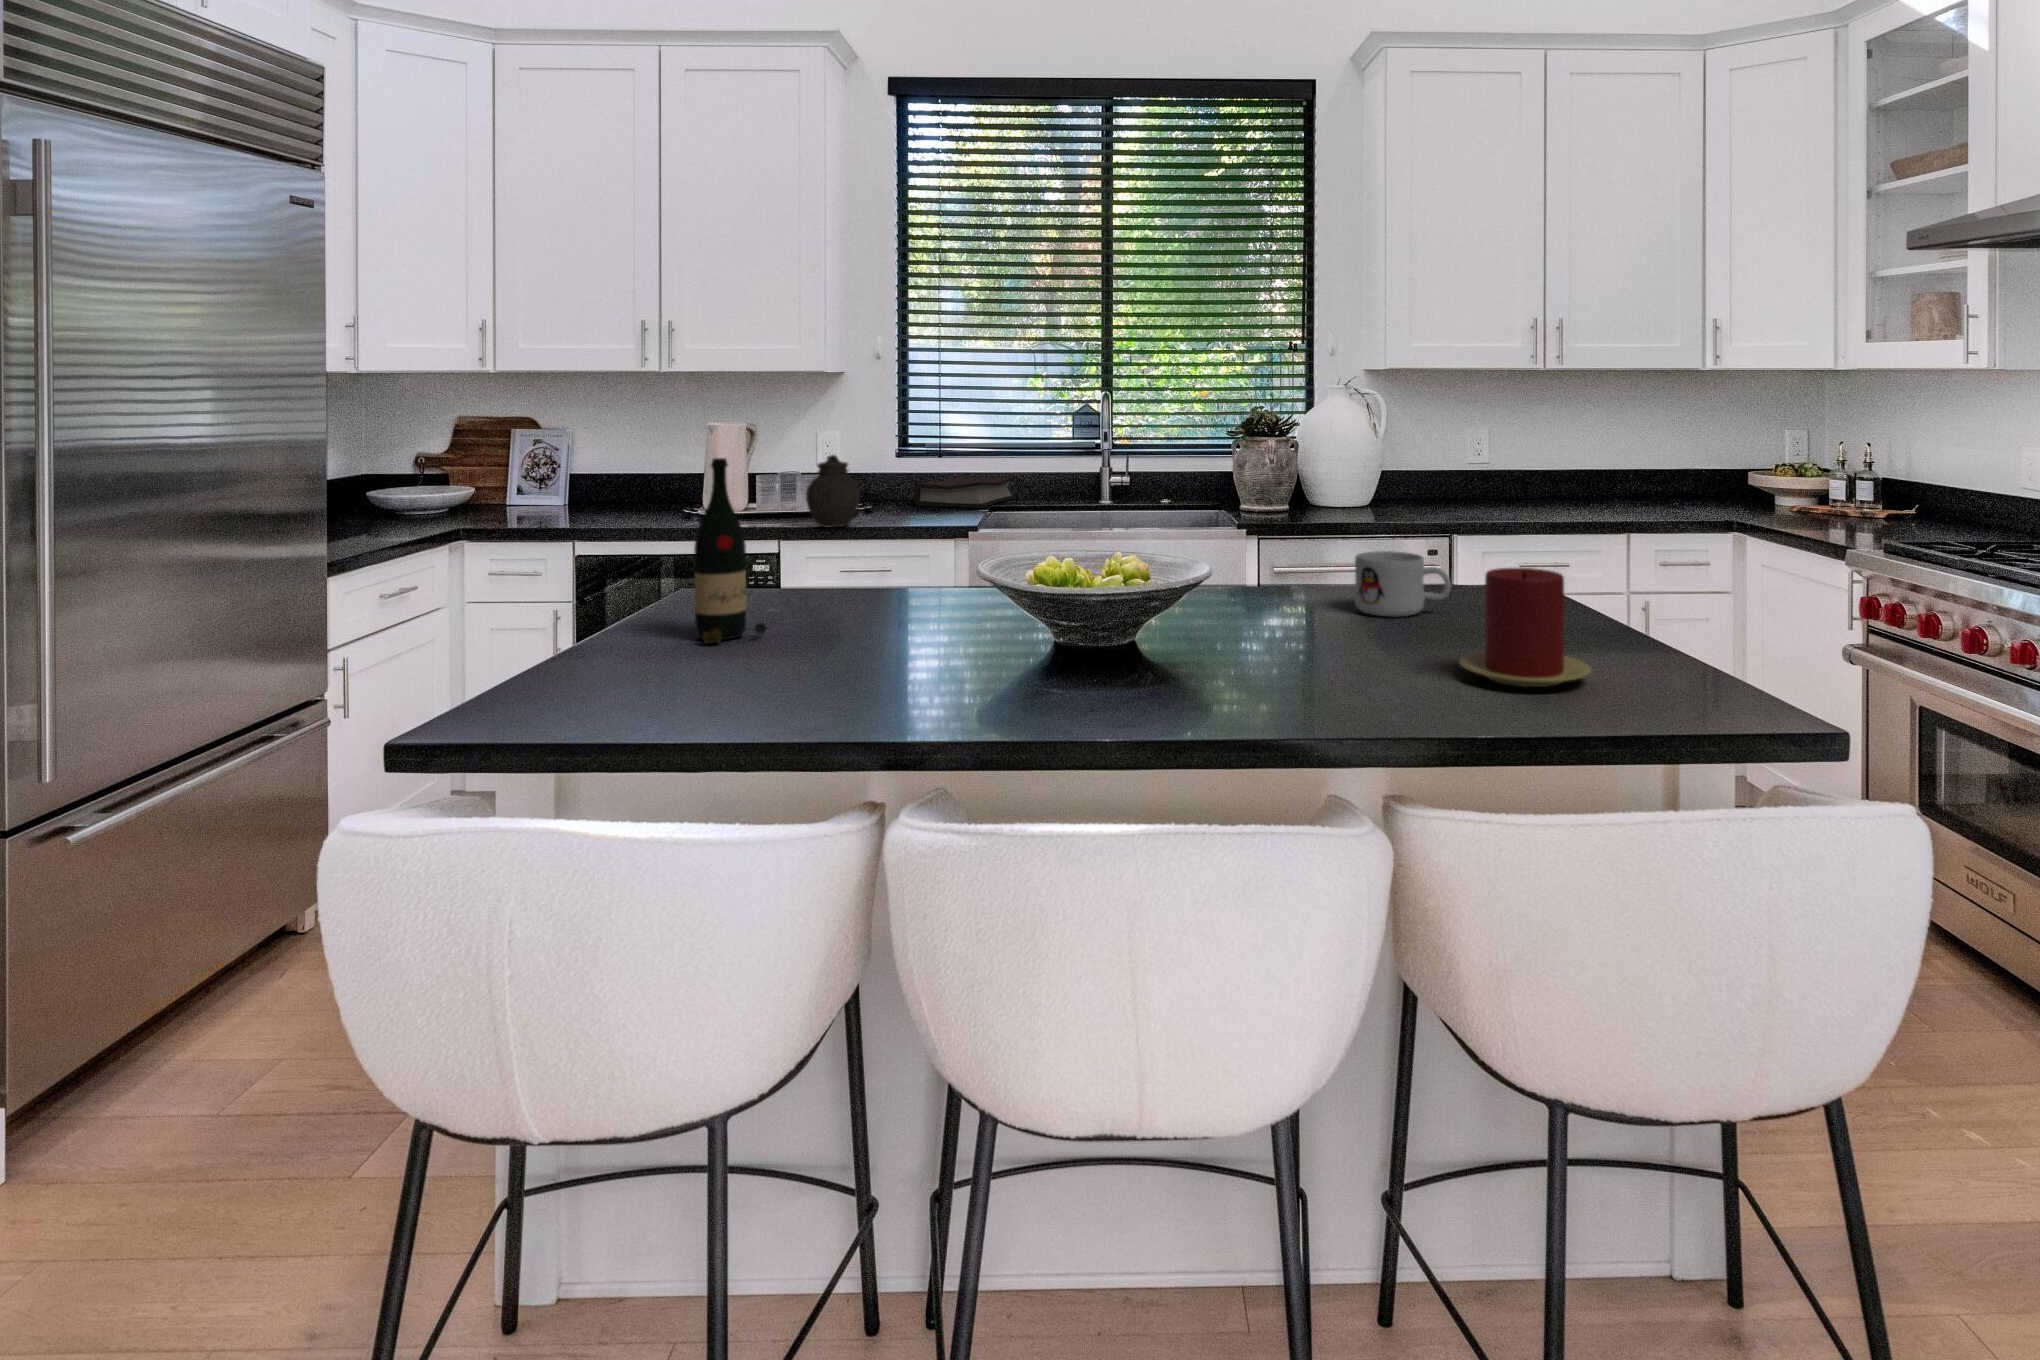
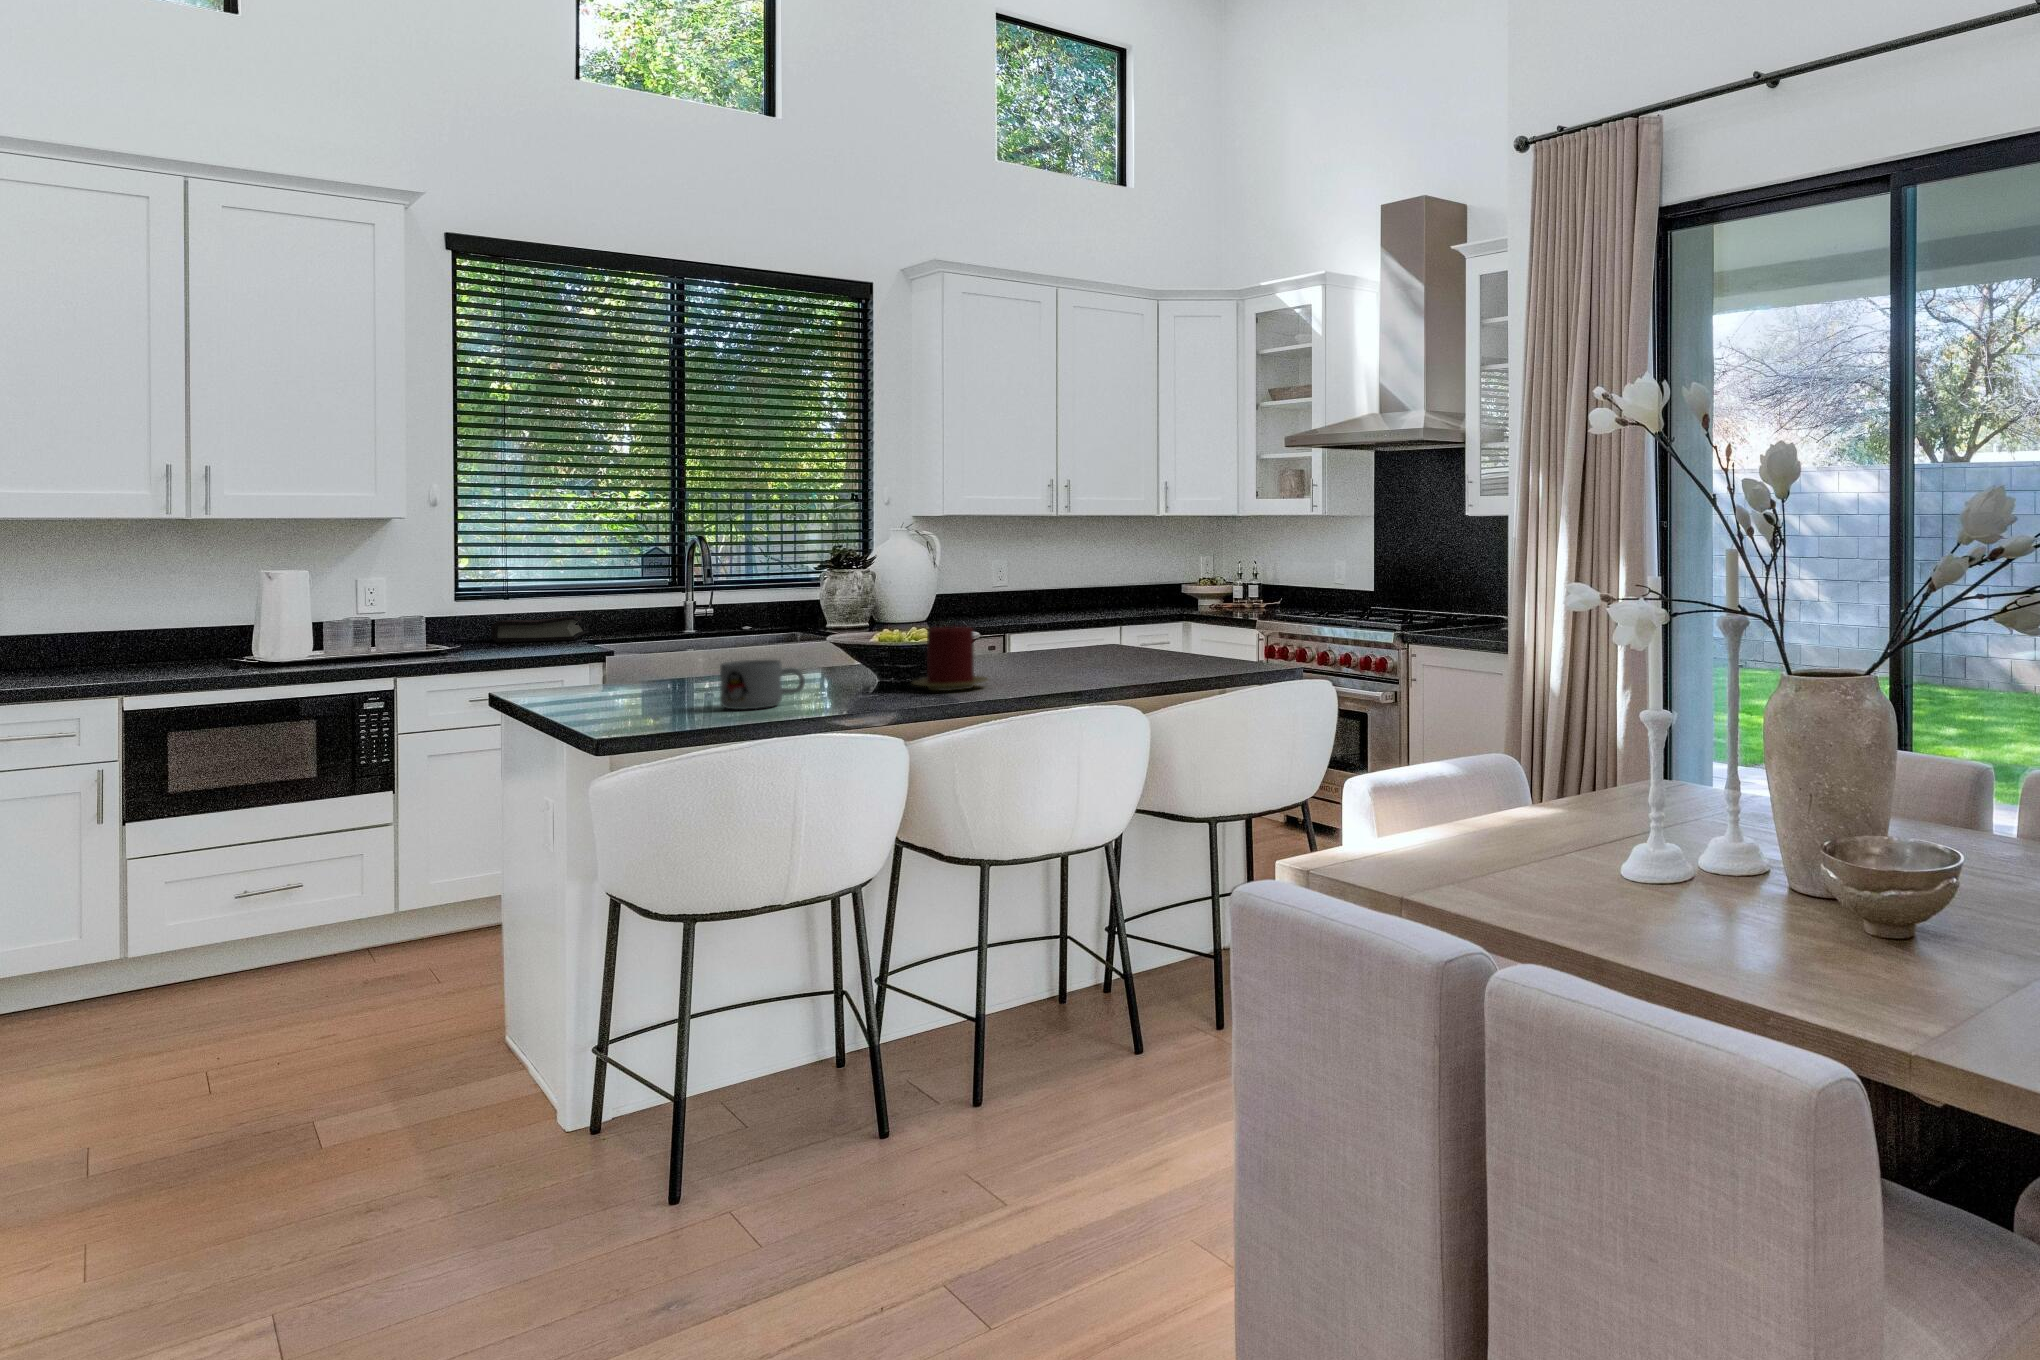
jar: present [806,455,860,528] -> none [428,591,488,658]
wine bottle: present [694,458,766,643] -> none [597,571,657,700]
mug: present [1355,551,1451,616] -> present [720,660,805,709]
candle: present [1460,568,1591,687] -> present [913,626,988,691]

